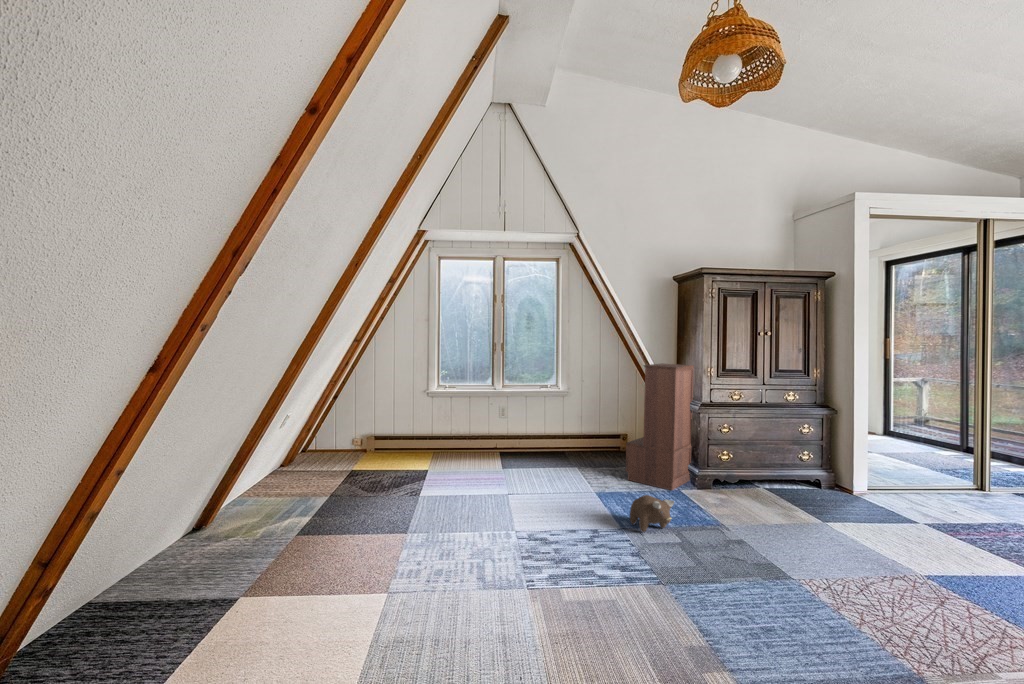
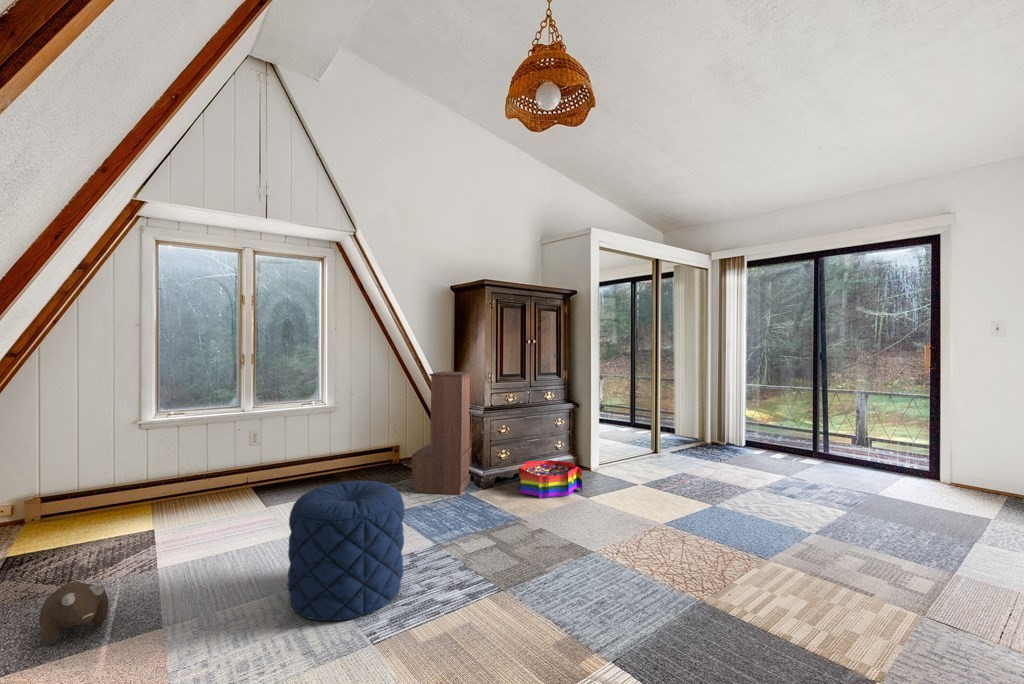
pouf: none [483,453,577,567] -> present [287,481,405,621]
storage bin: none [740,469,823,515] -> present [518,460,582,498]
plush toy: present [630,495,674,532] -> present [39,582,108,645]

